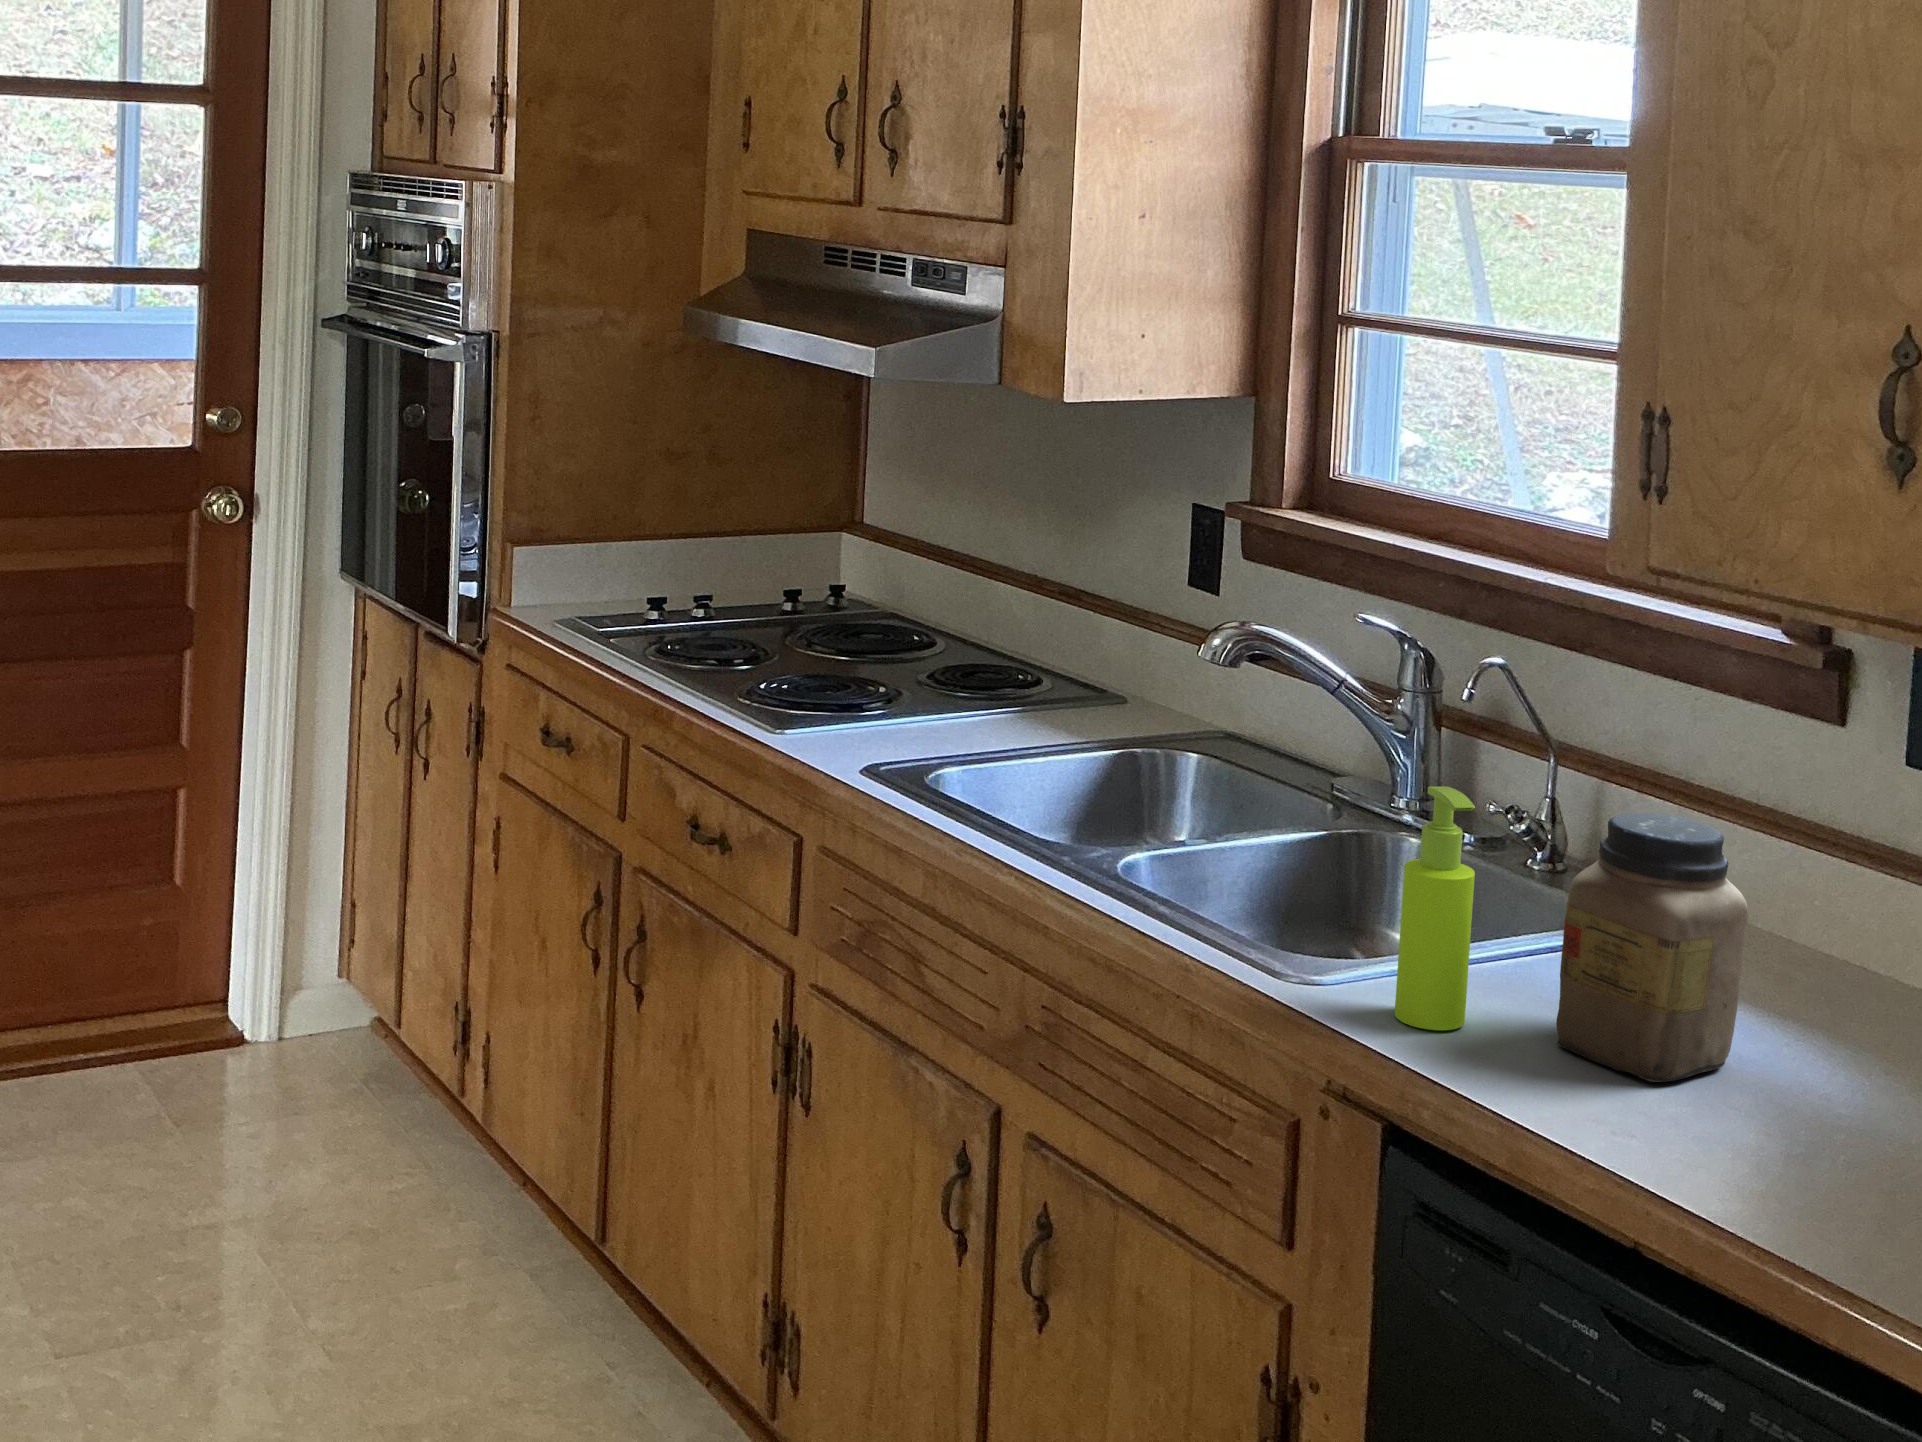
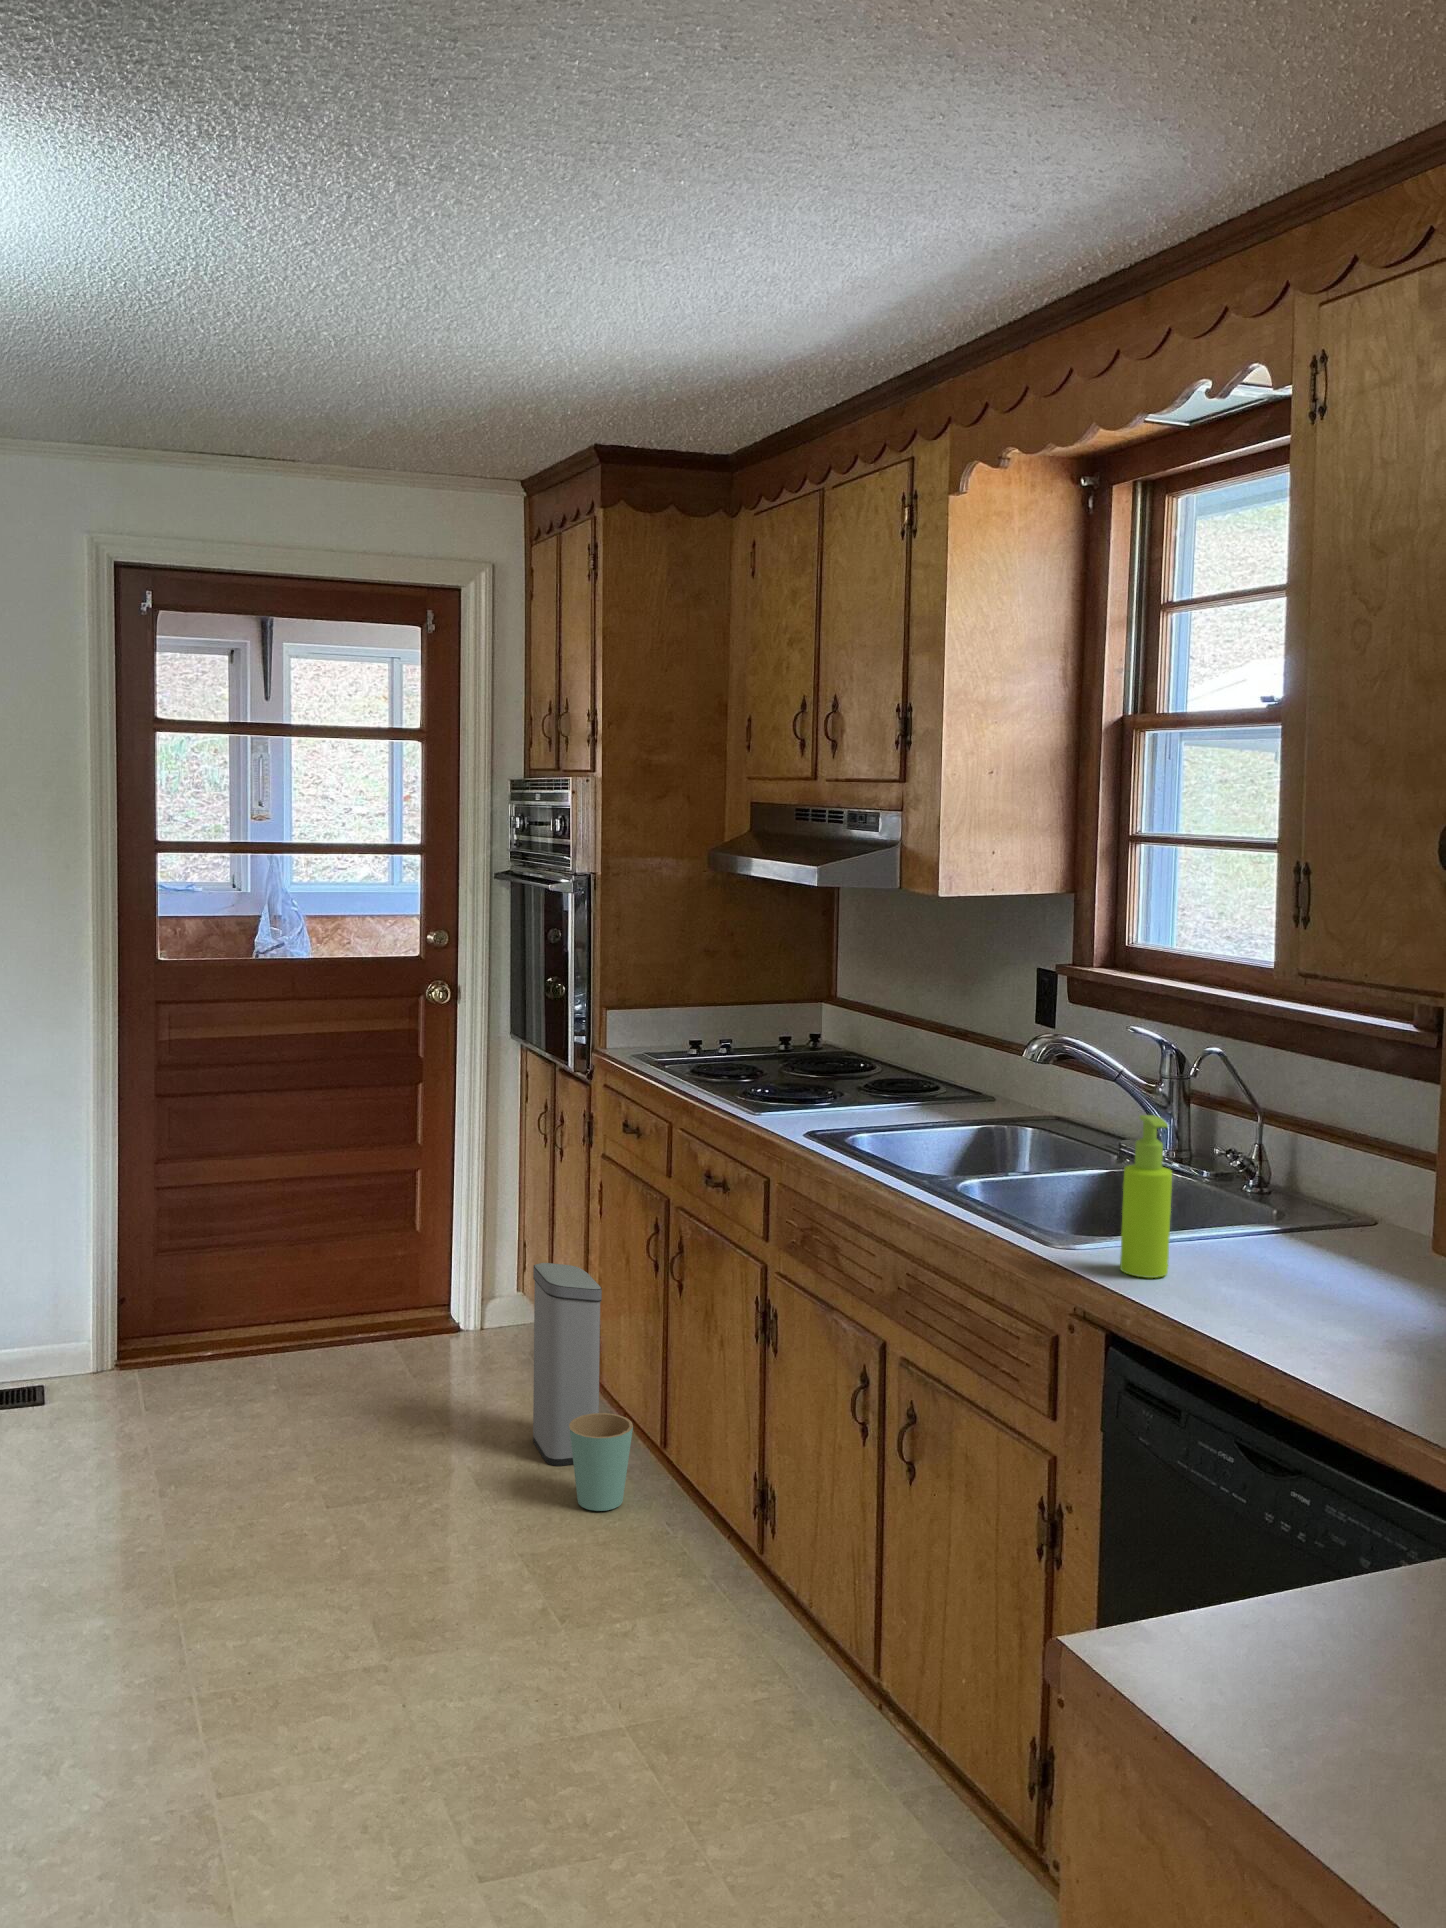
jar: present [1556,813,1748,1082] -> none [1229,1132,1362,1310]
trash can: none [383,949,557,1348] -> present [533,1263,633,1511]

